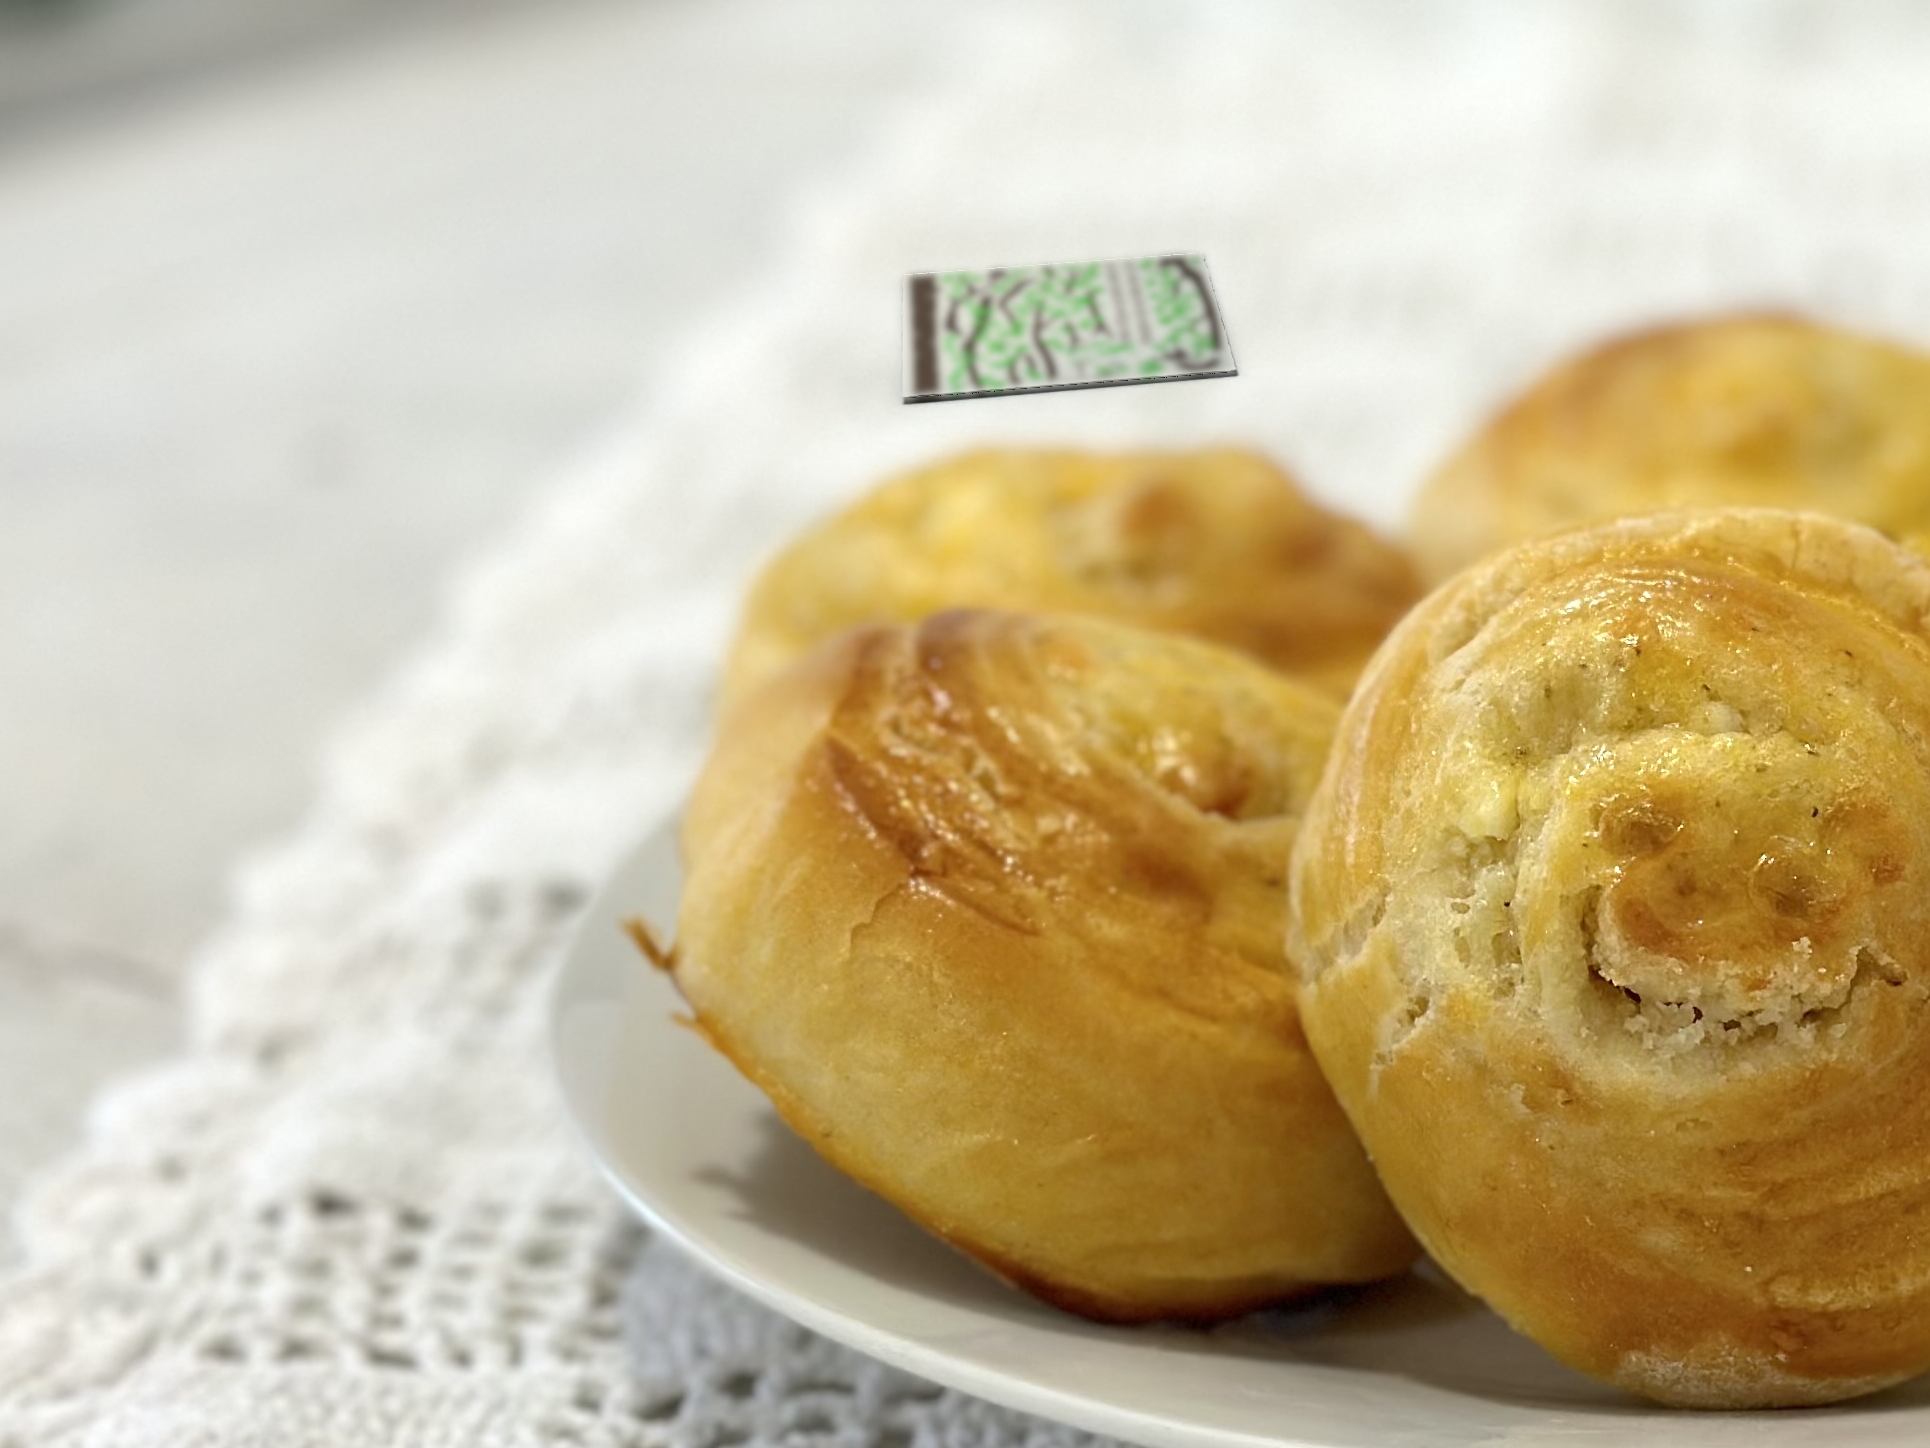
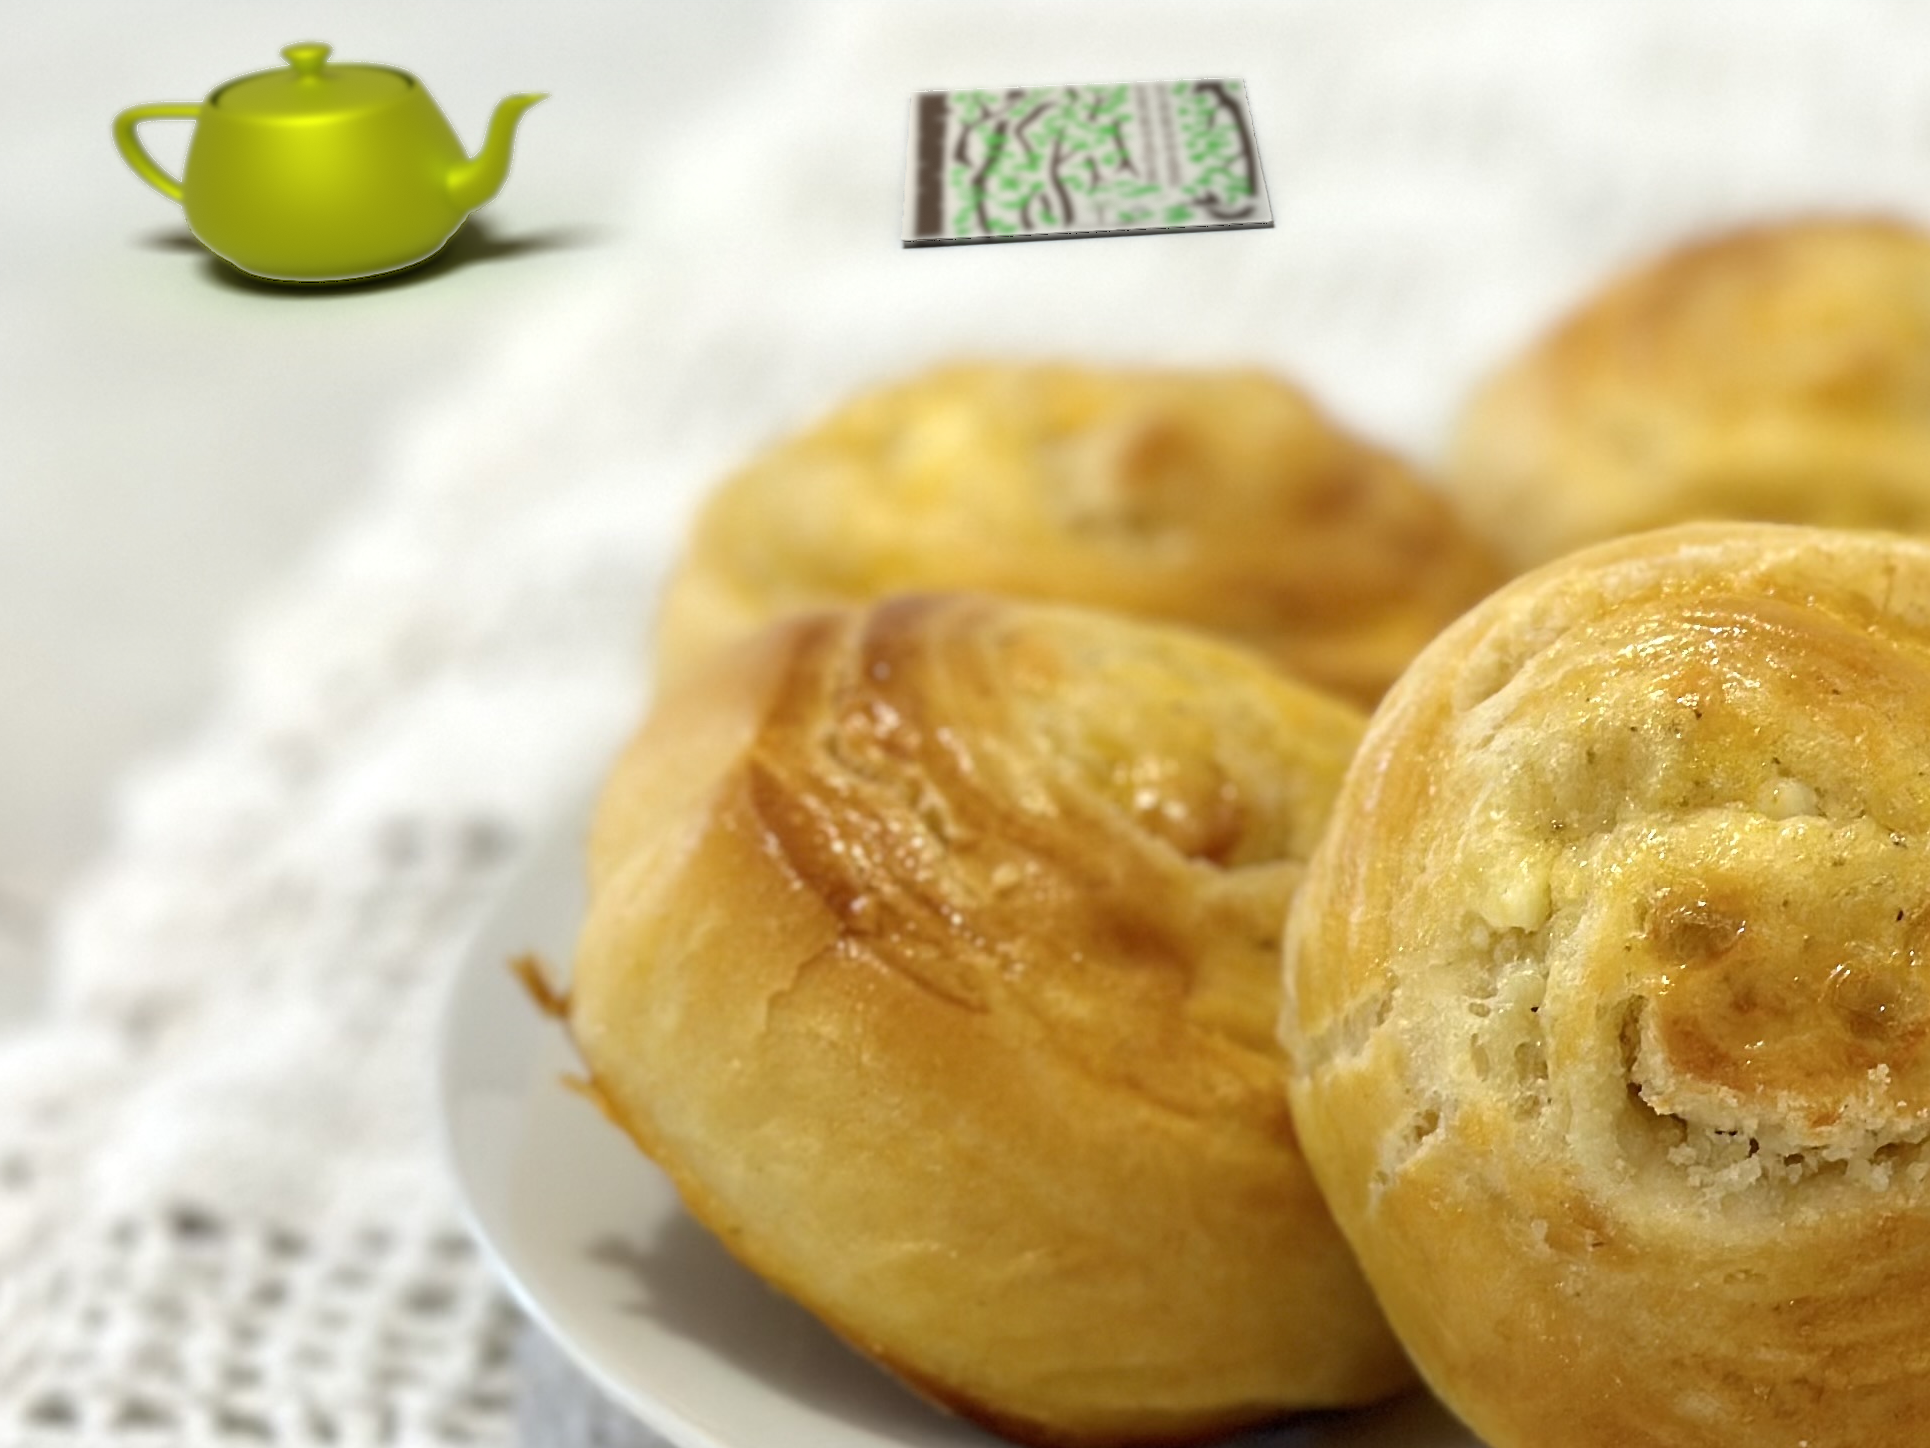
teapot: none [190,235,587,449] -> present [112,41,548,282]

